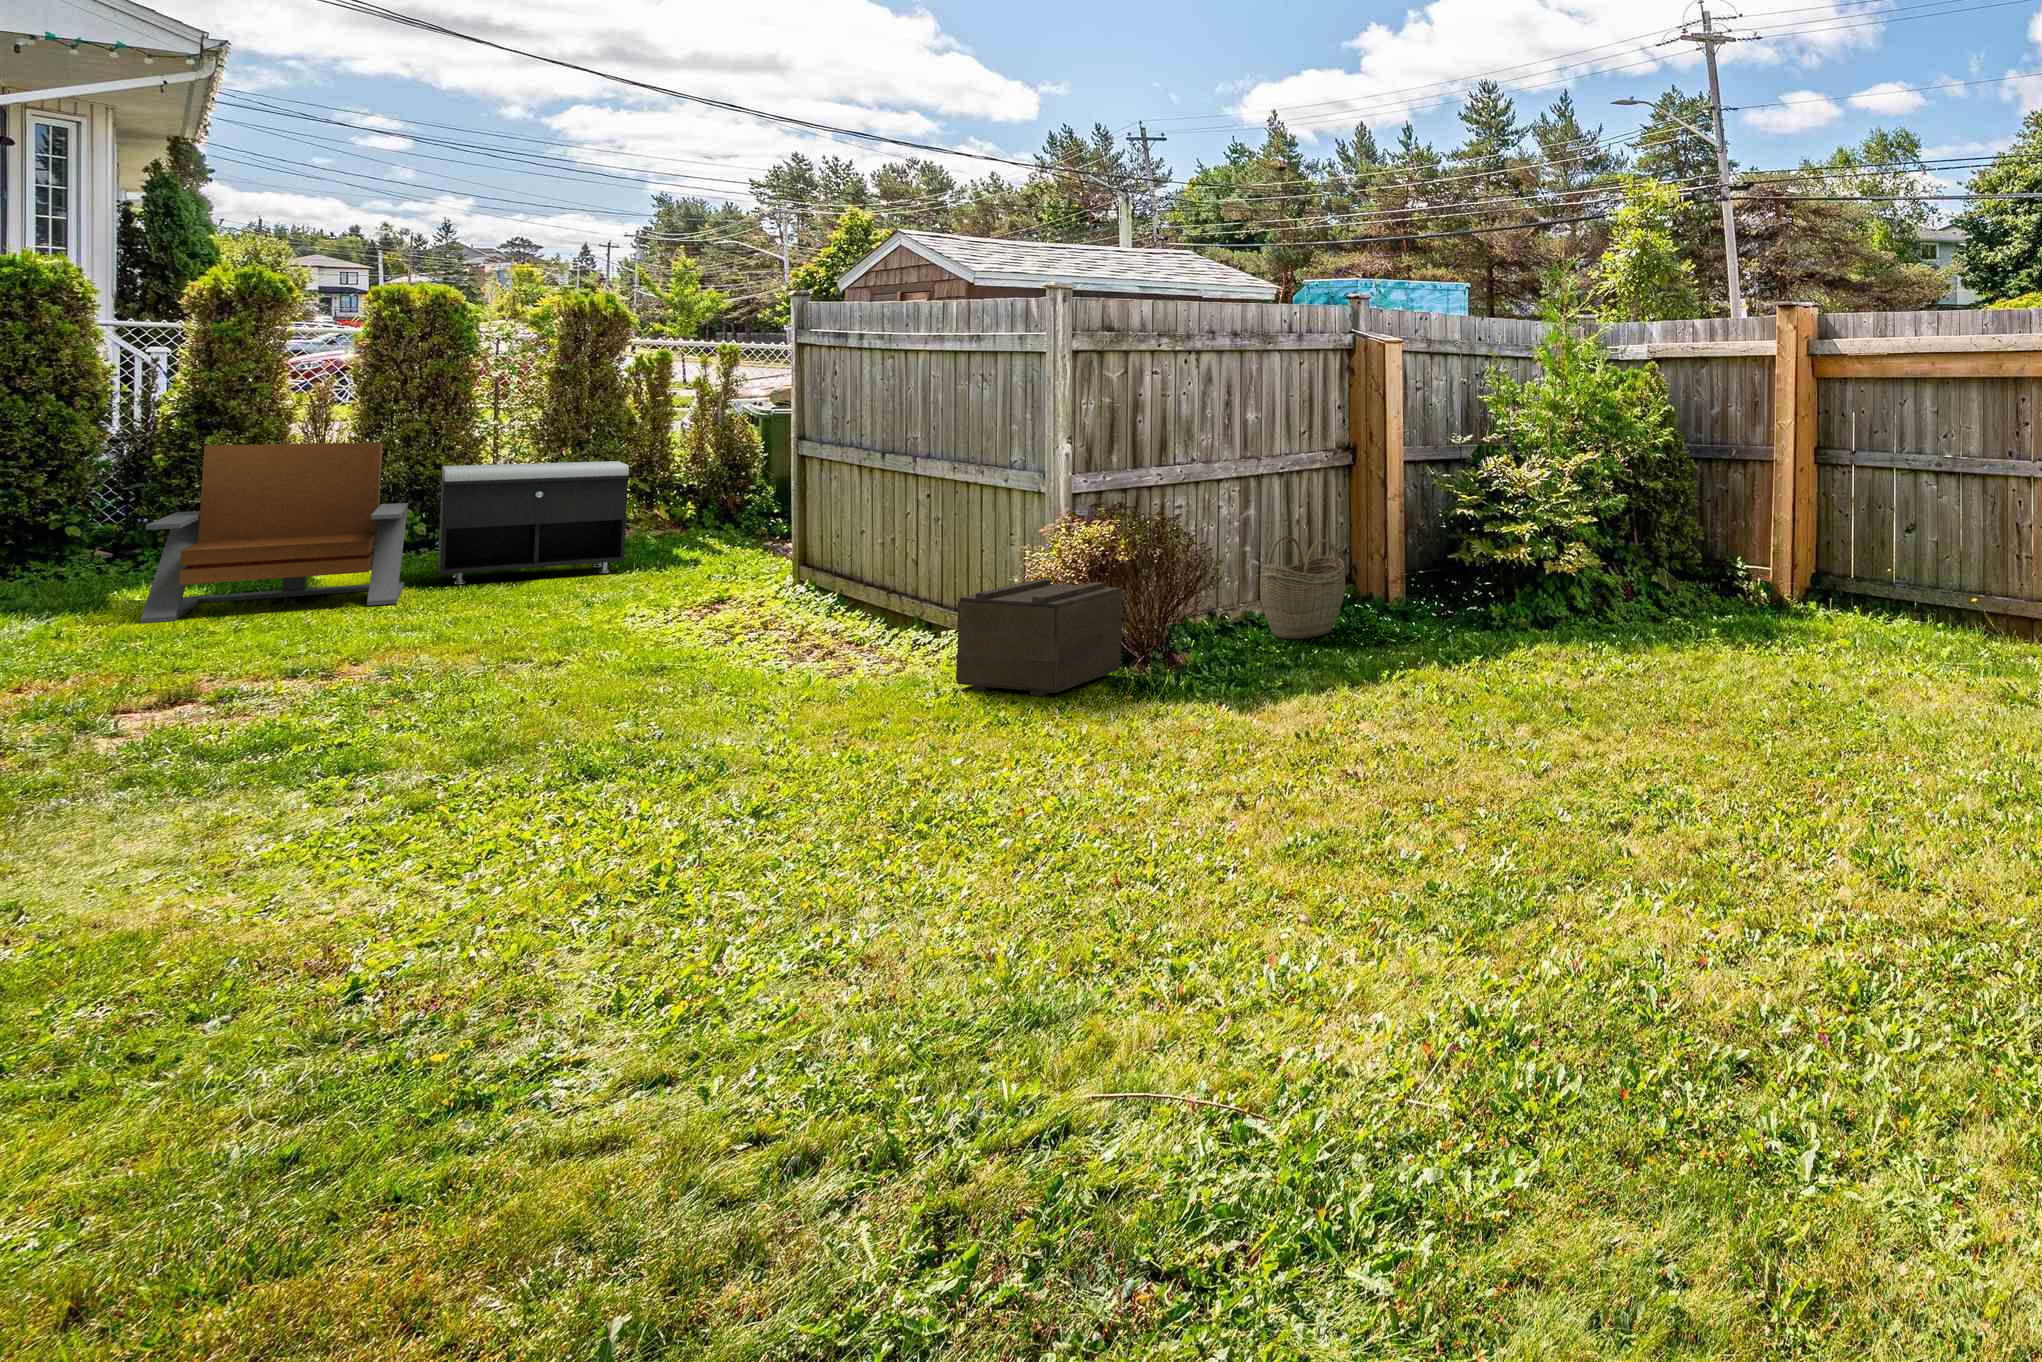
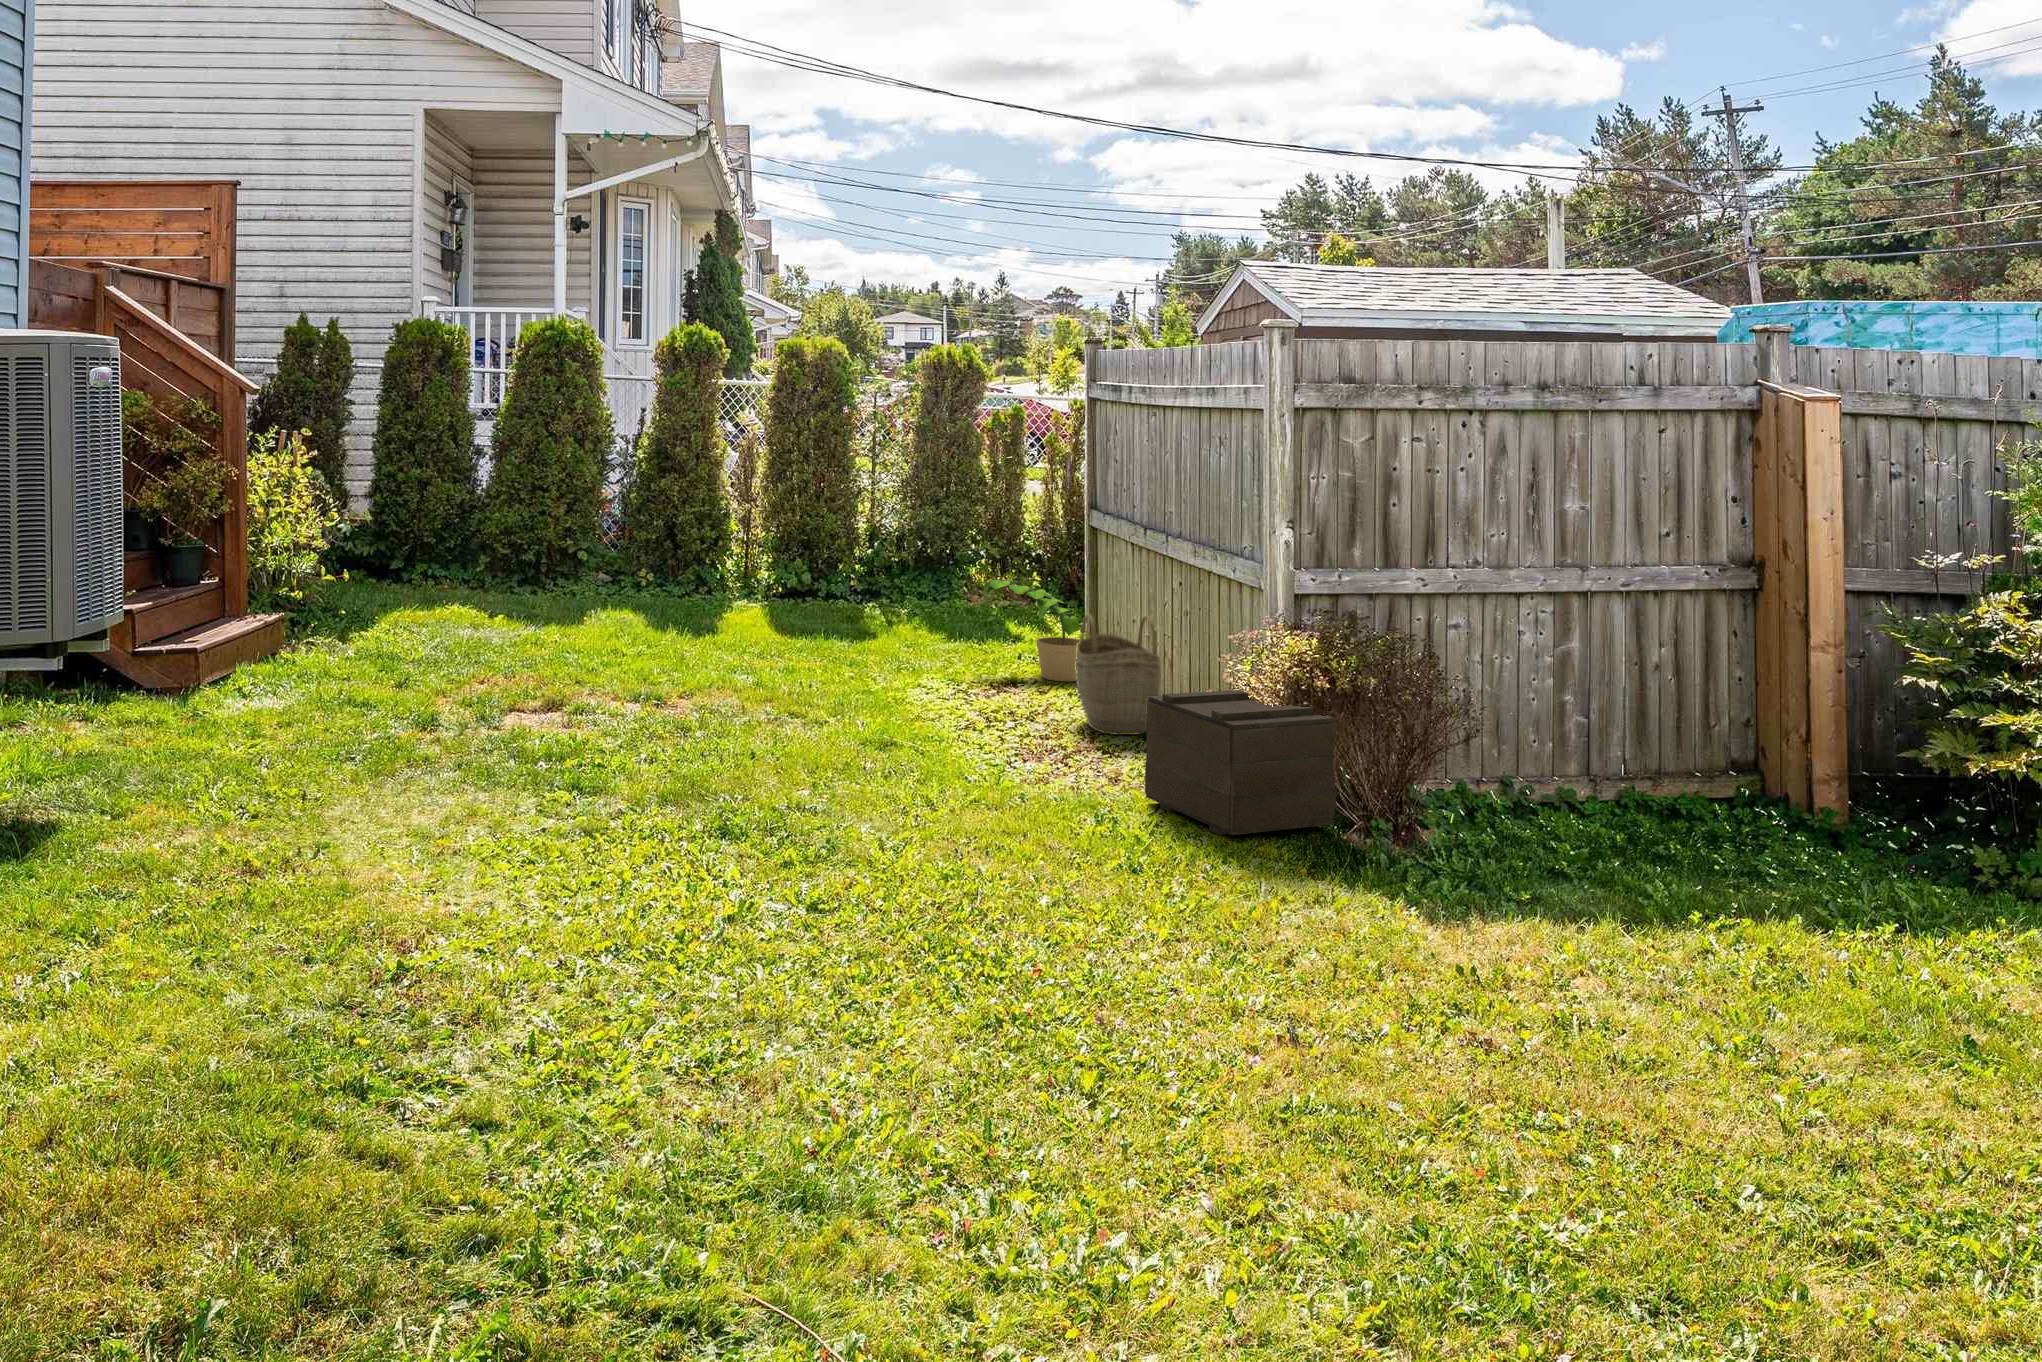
lounge chair: present [141,443,408,623] -> none [689,475,855,619]
storage bench: present [438,461,629,584] -> none [872,502,1008,613]
potted plant: none [671,526,791,618] -> present [984,579,1081,681]
woven basket: present [1260,536,1345,639] -> present [1075,615,1161,735]

